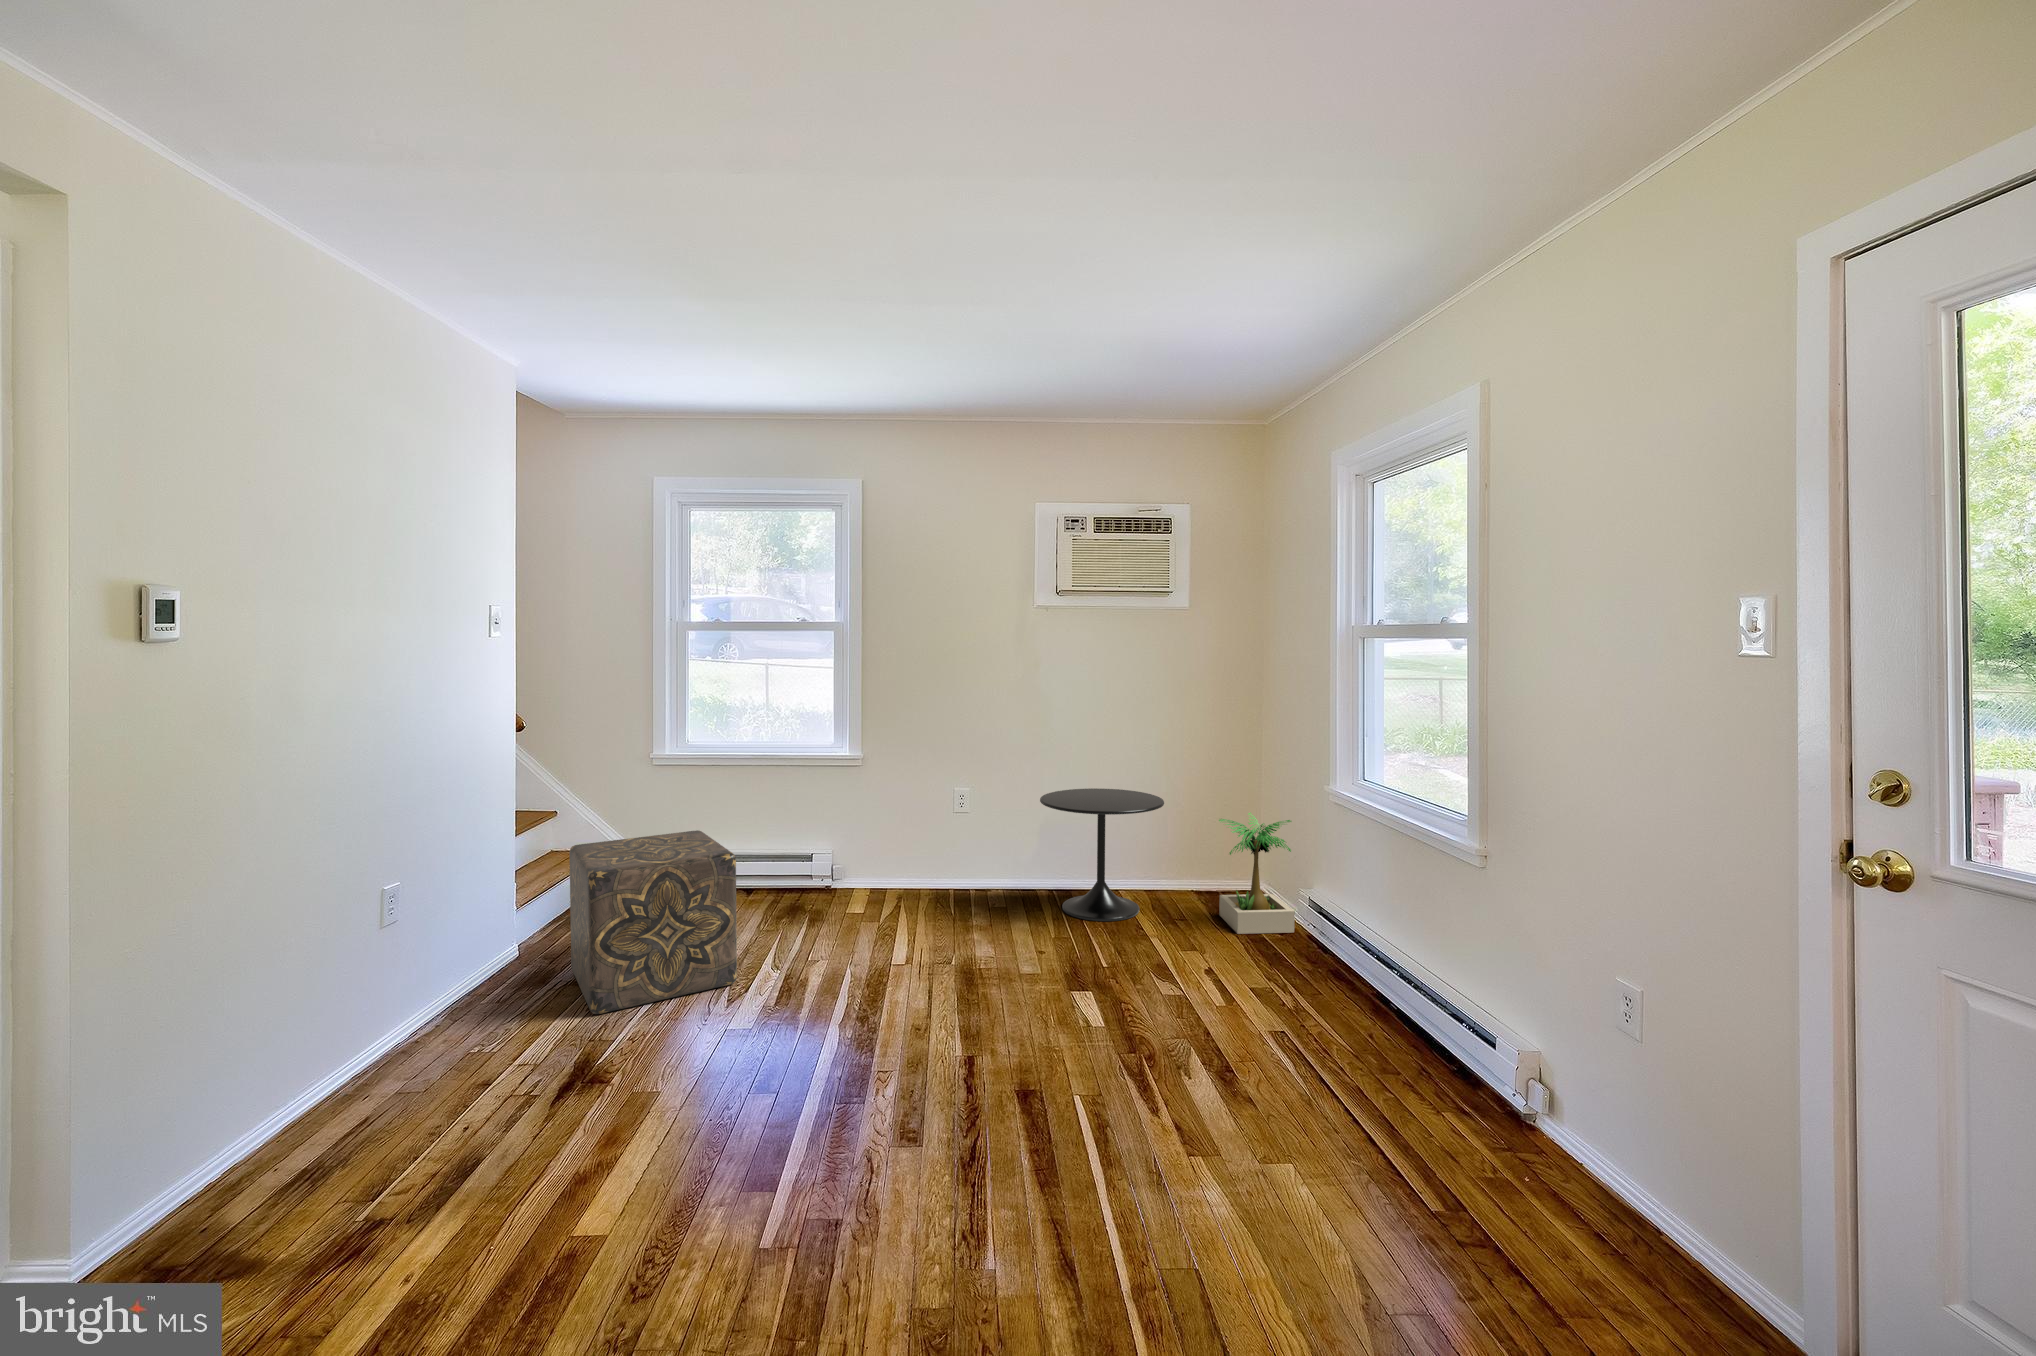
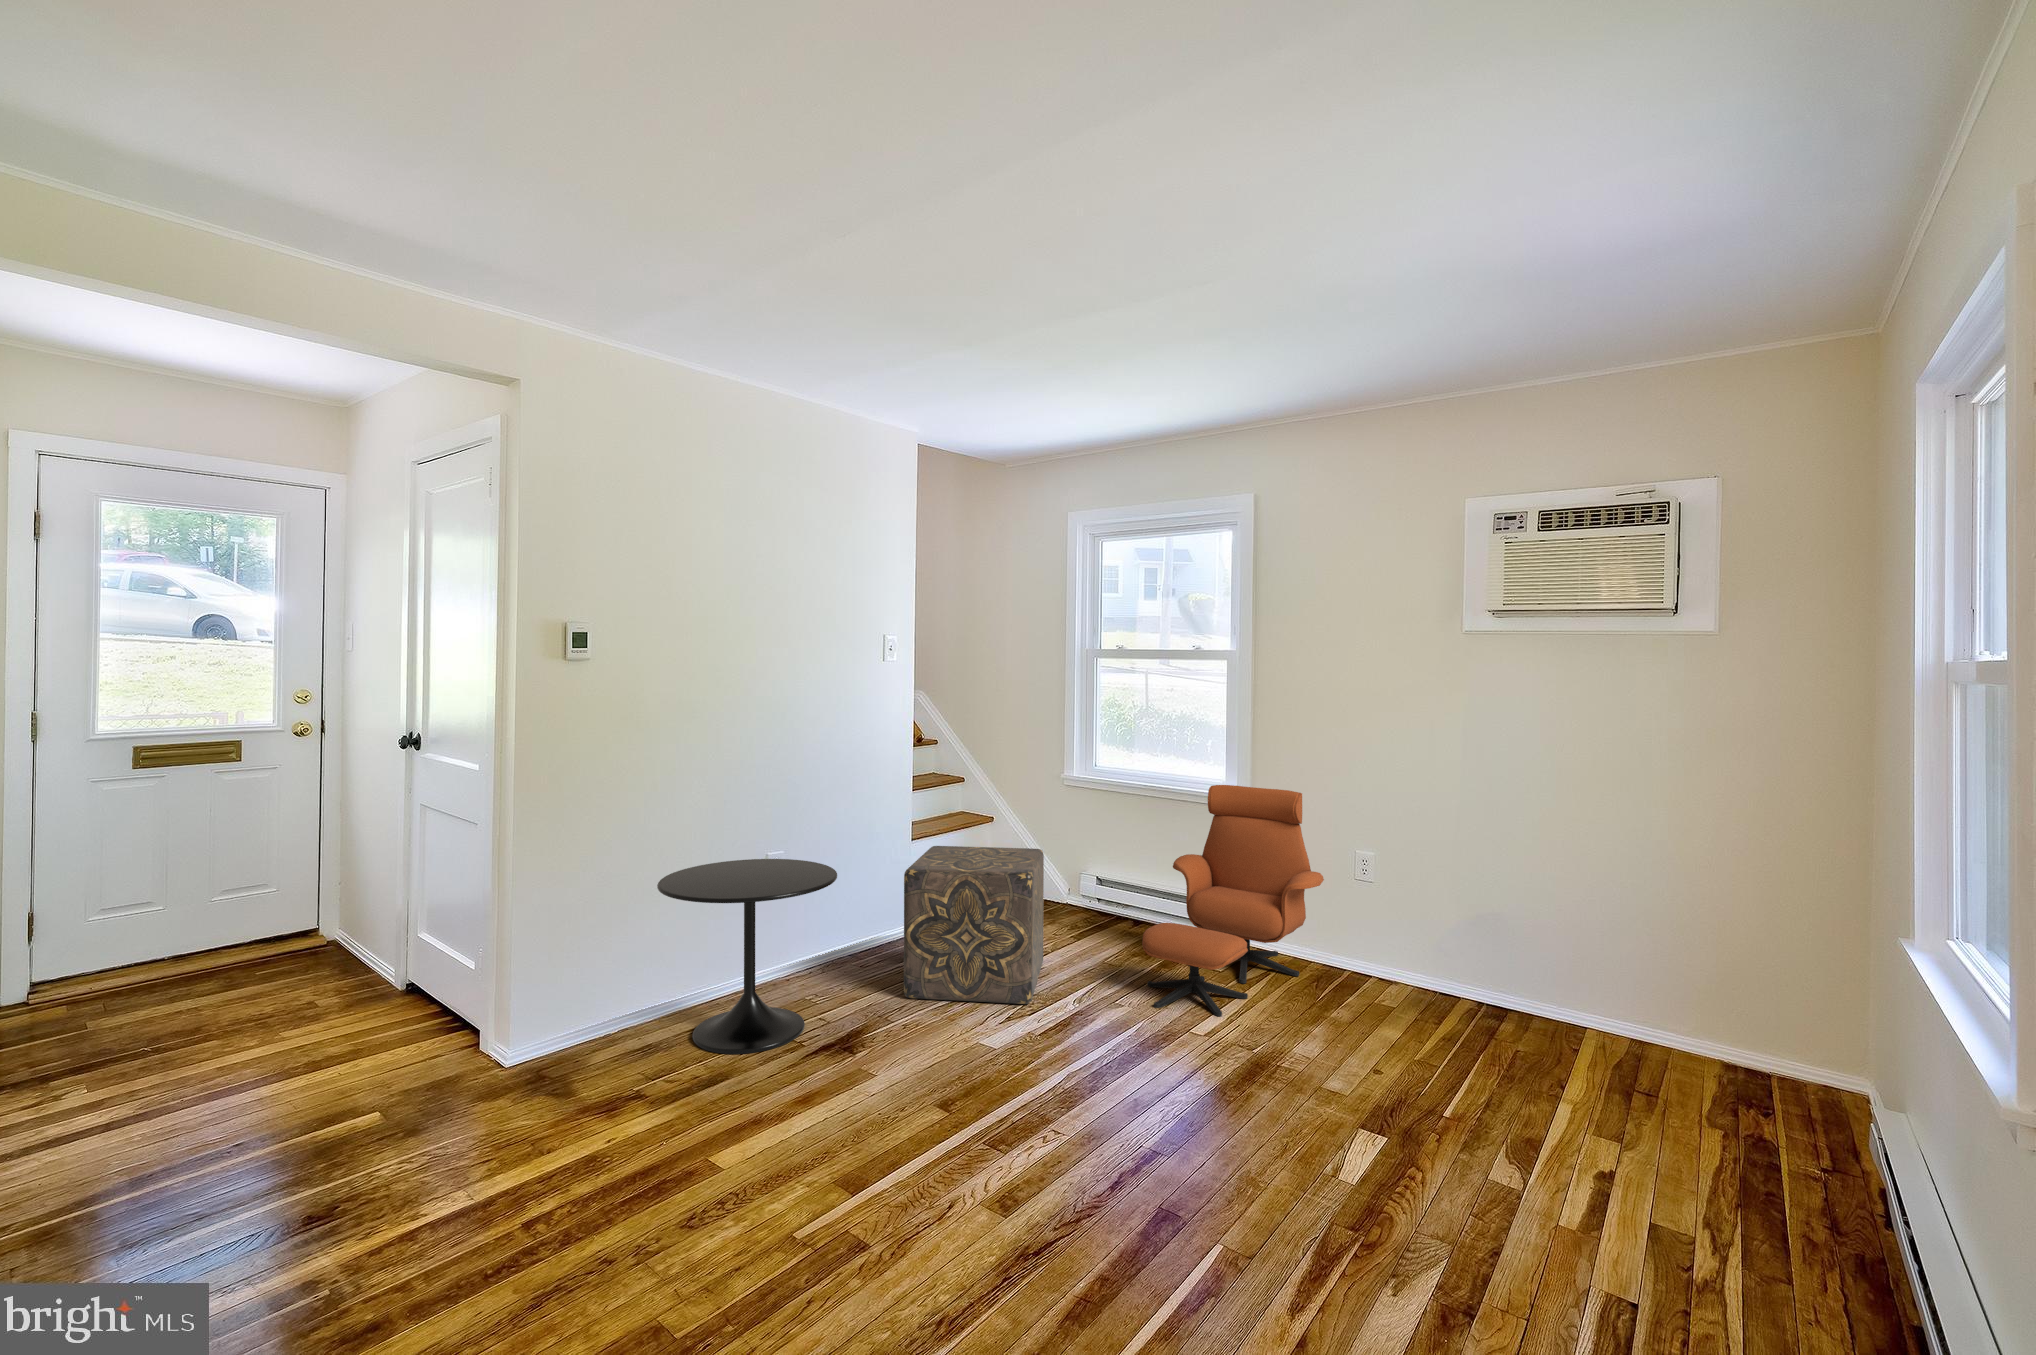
lounge chair: none [810,749,944,955] -> present [1142,785,1324,1017]
side table: present [1040,788,1164,921] -> present [657,859,837,1054]
potted plant: present [1219,813,1295,934] -> none [1700,942,1895,1172]

